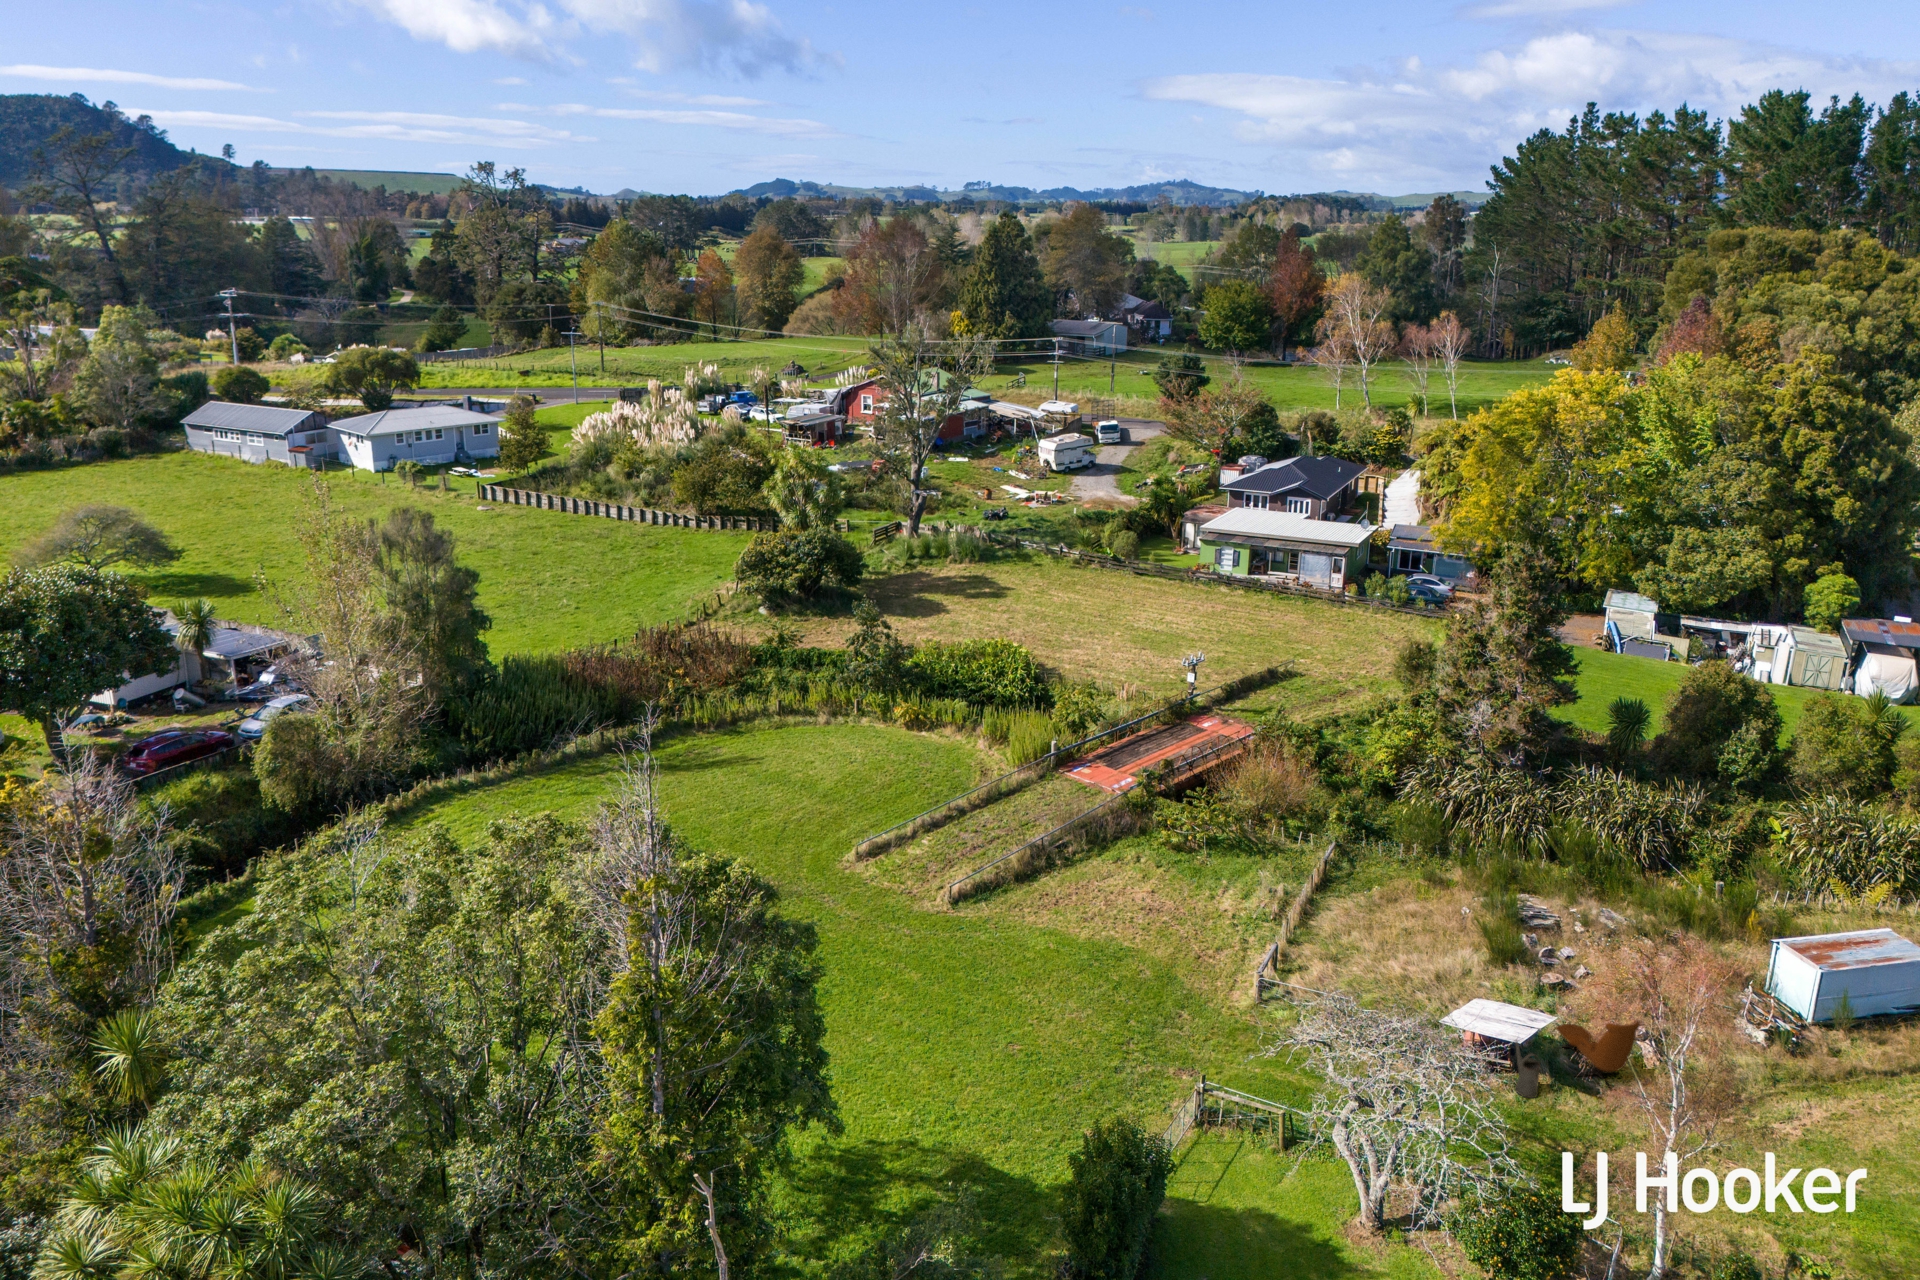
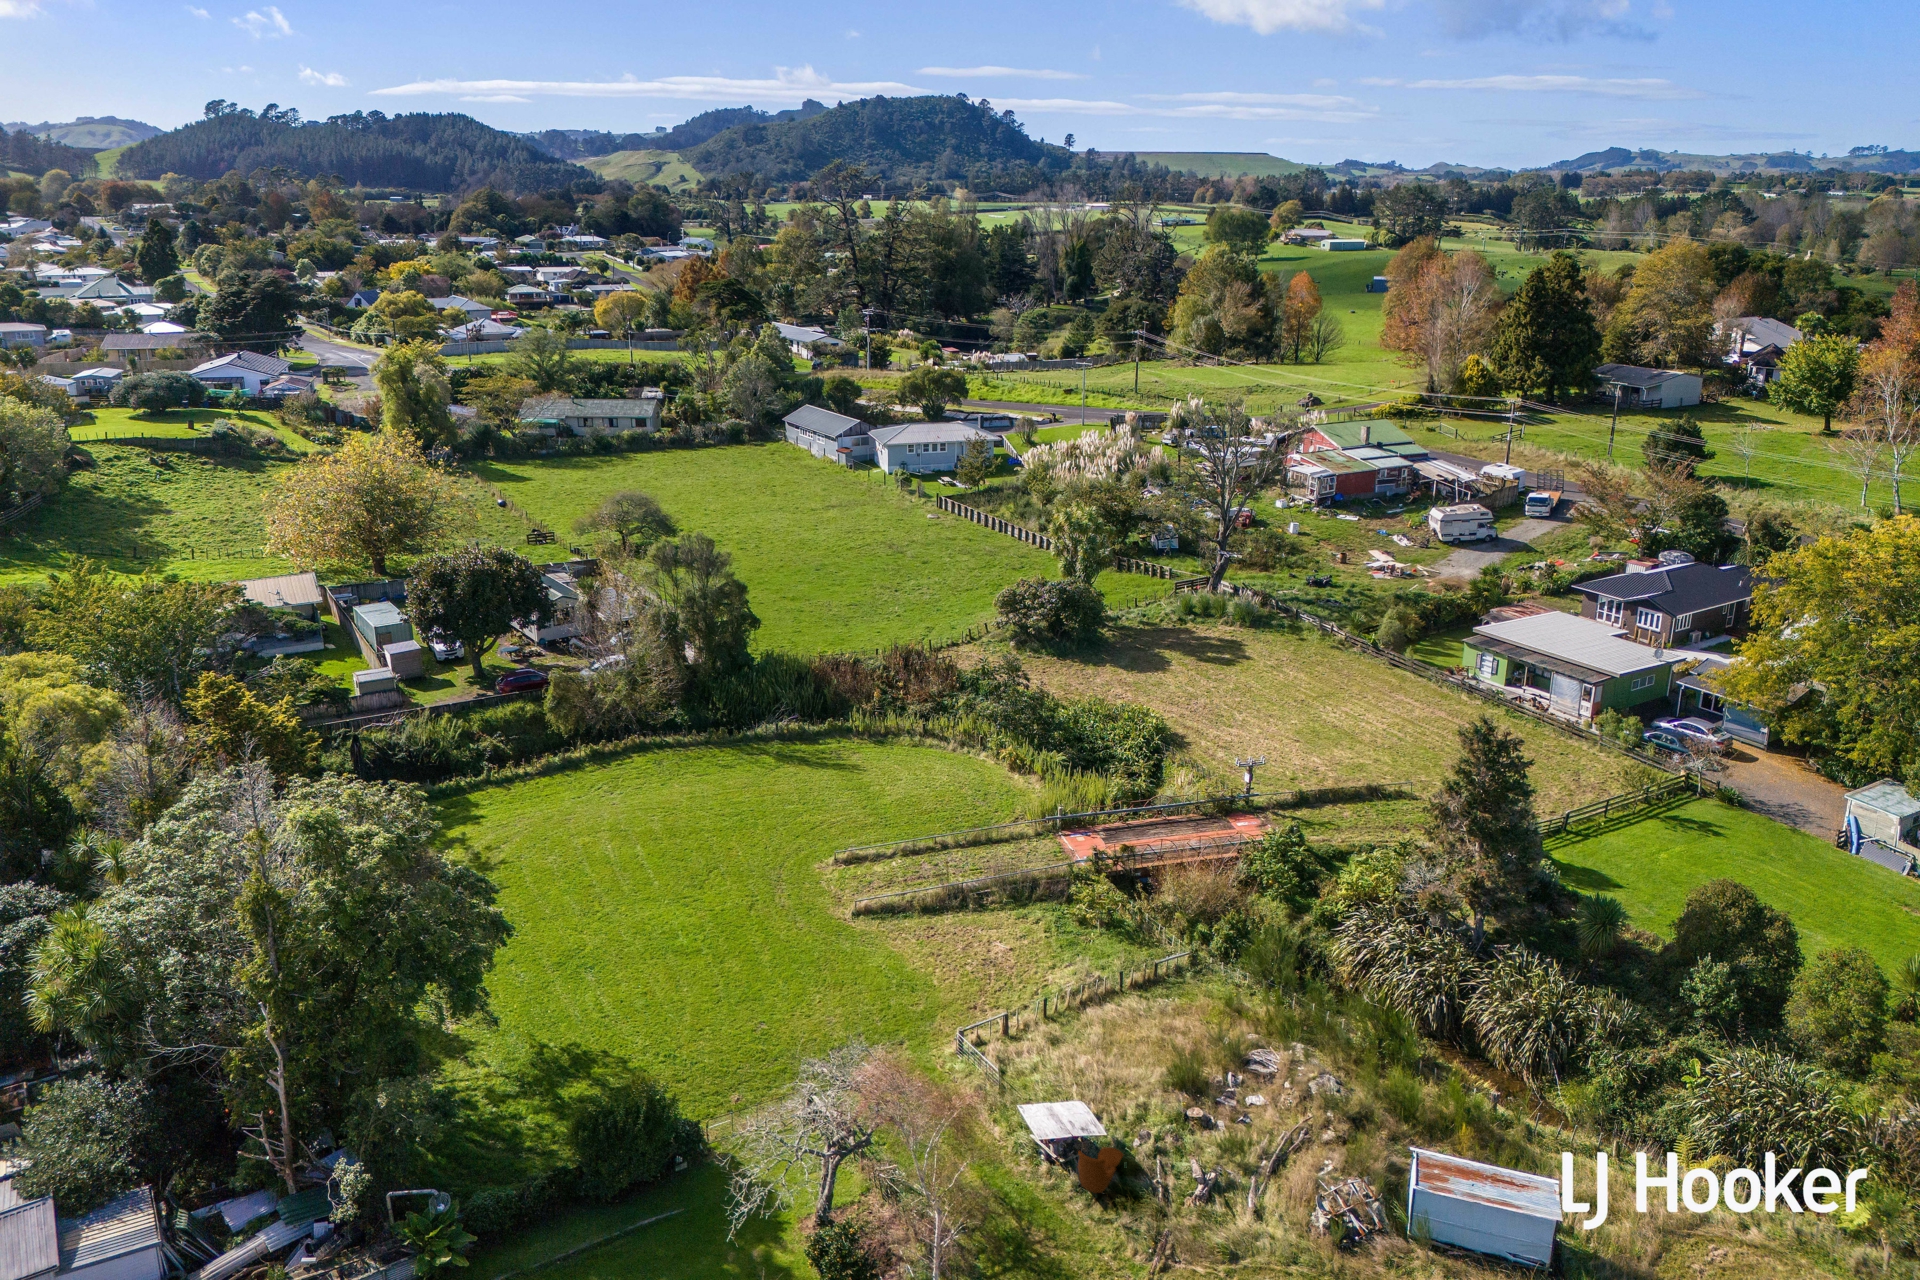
watering can: present [1515,1041,1540,1098] -> none [1020,1141,1043,1186]

